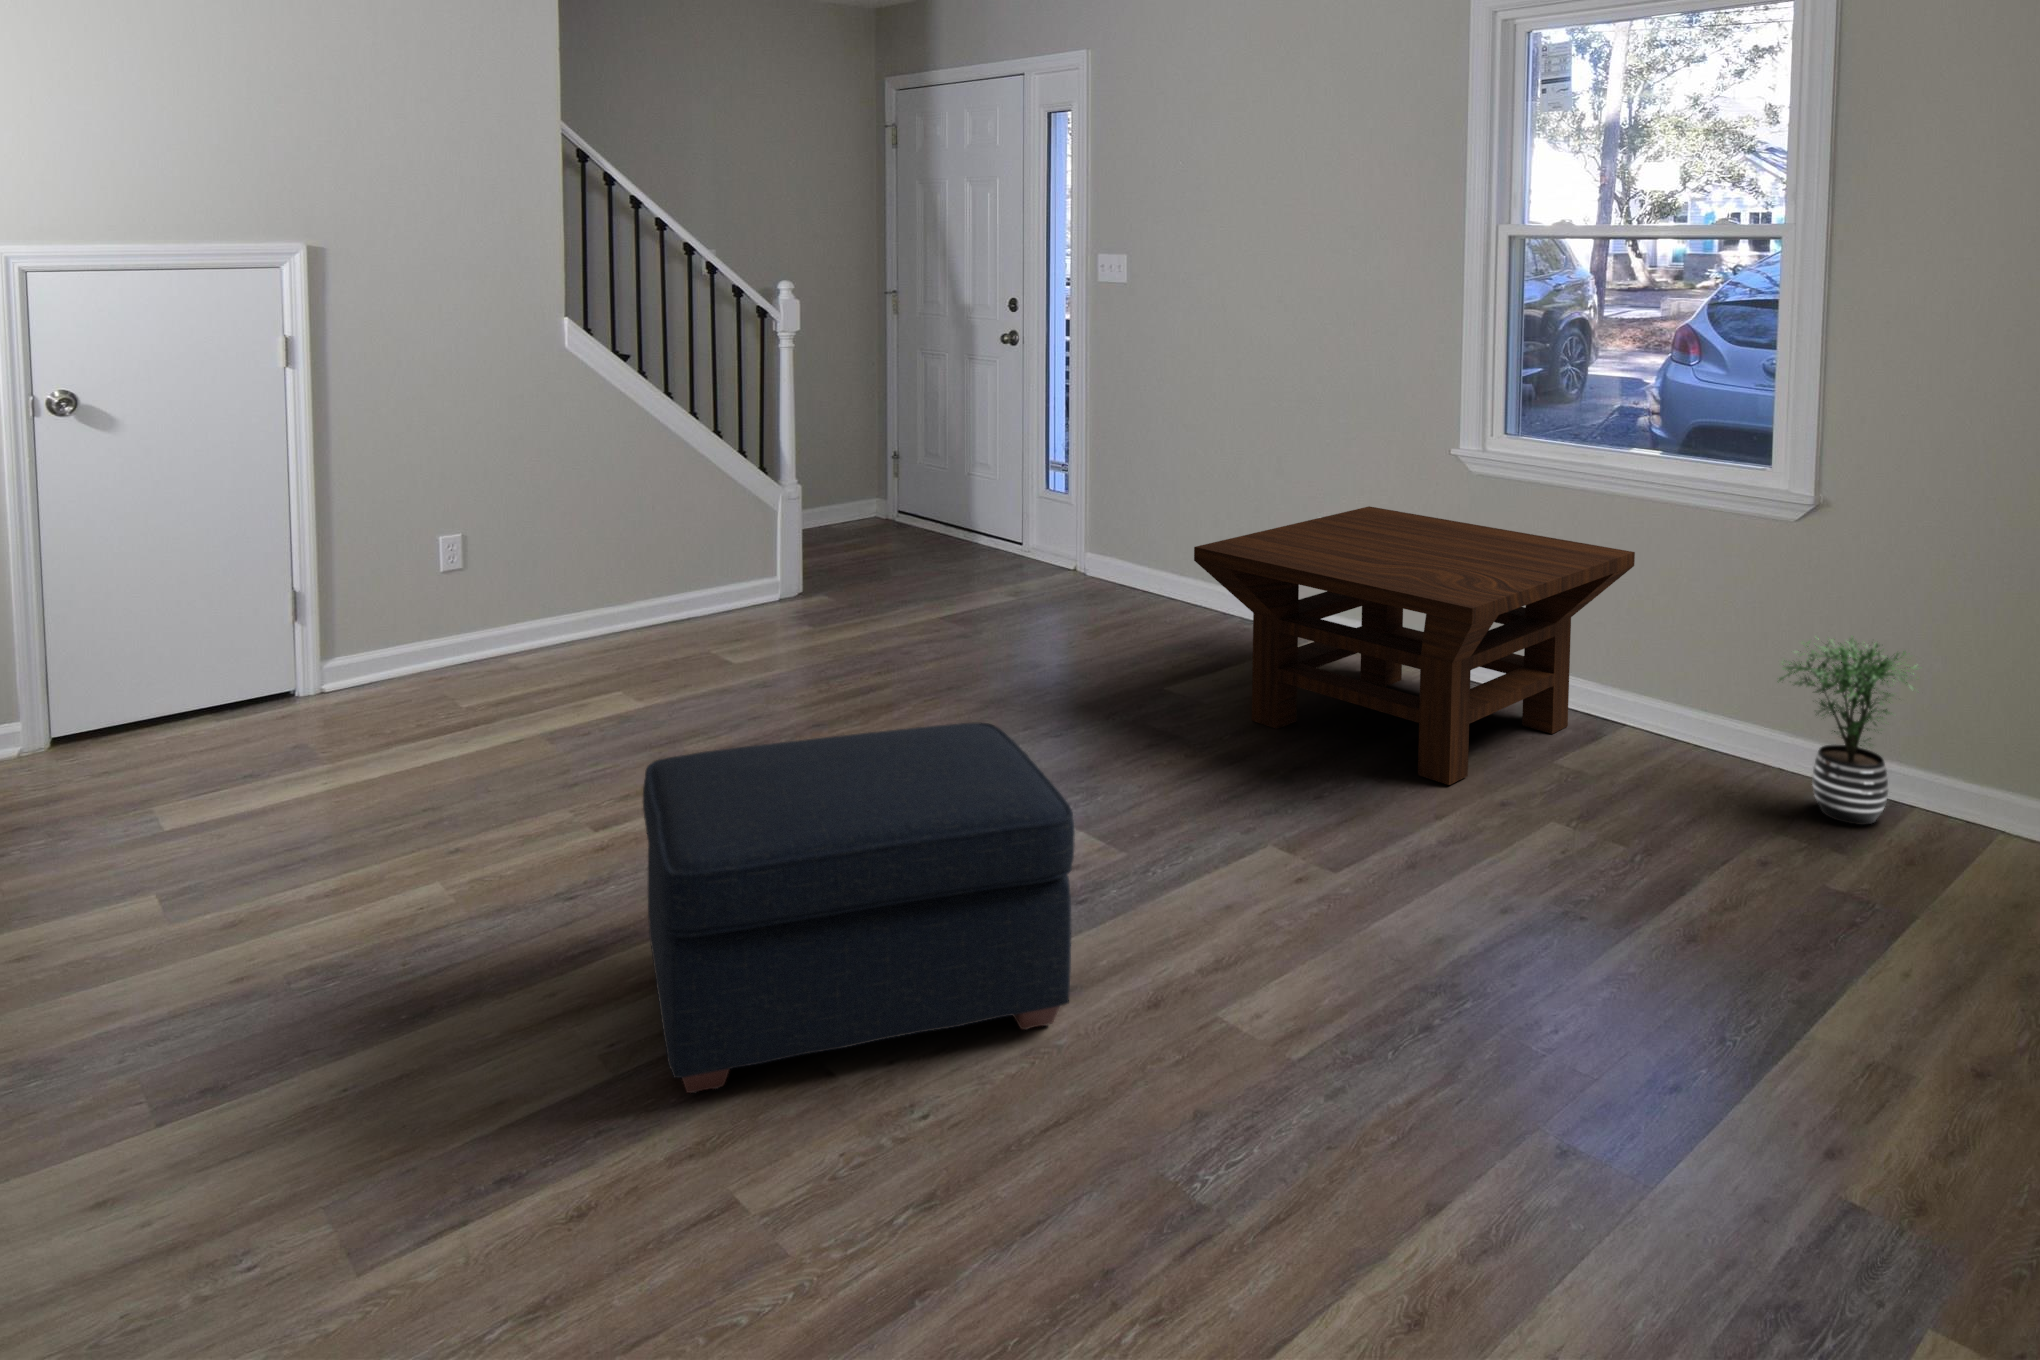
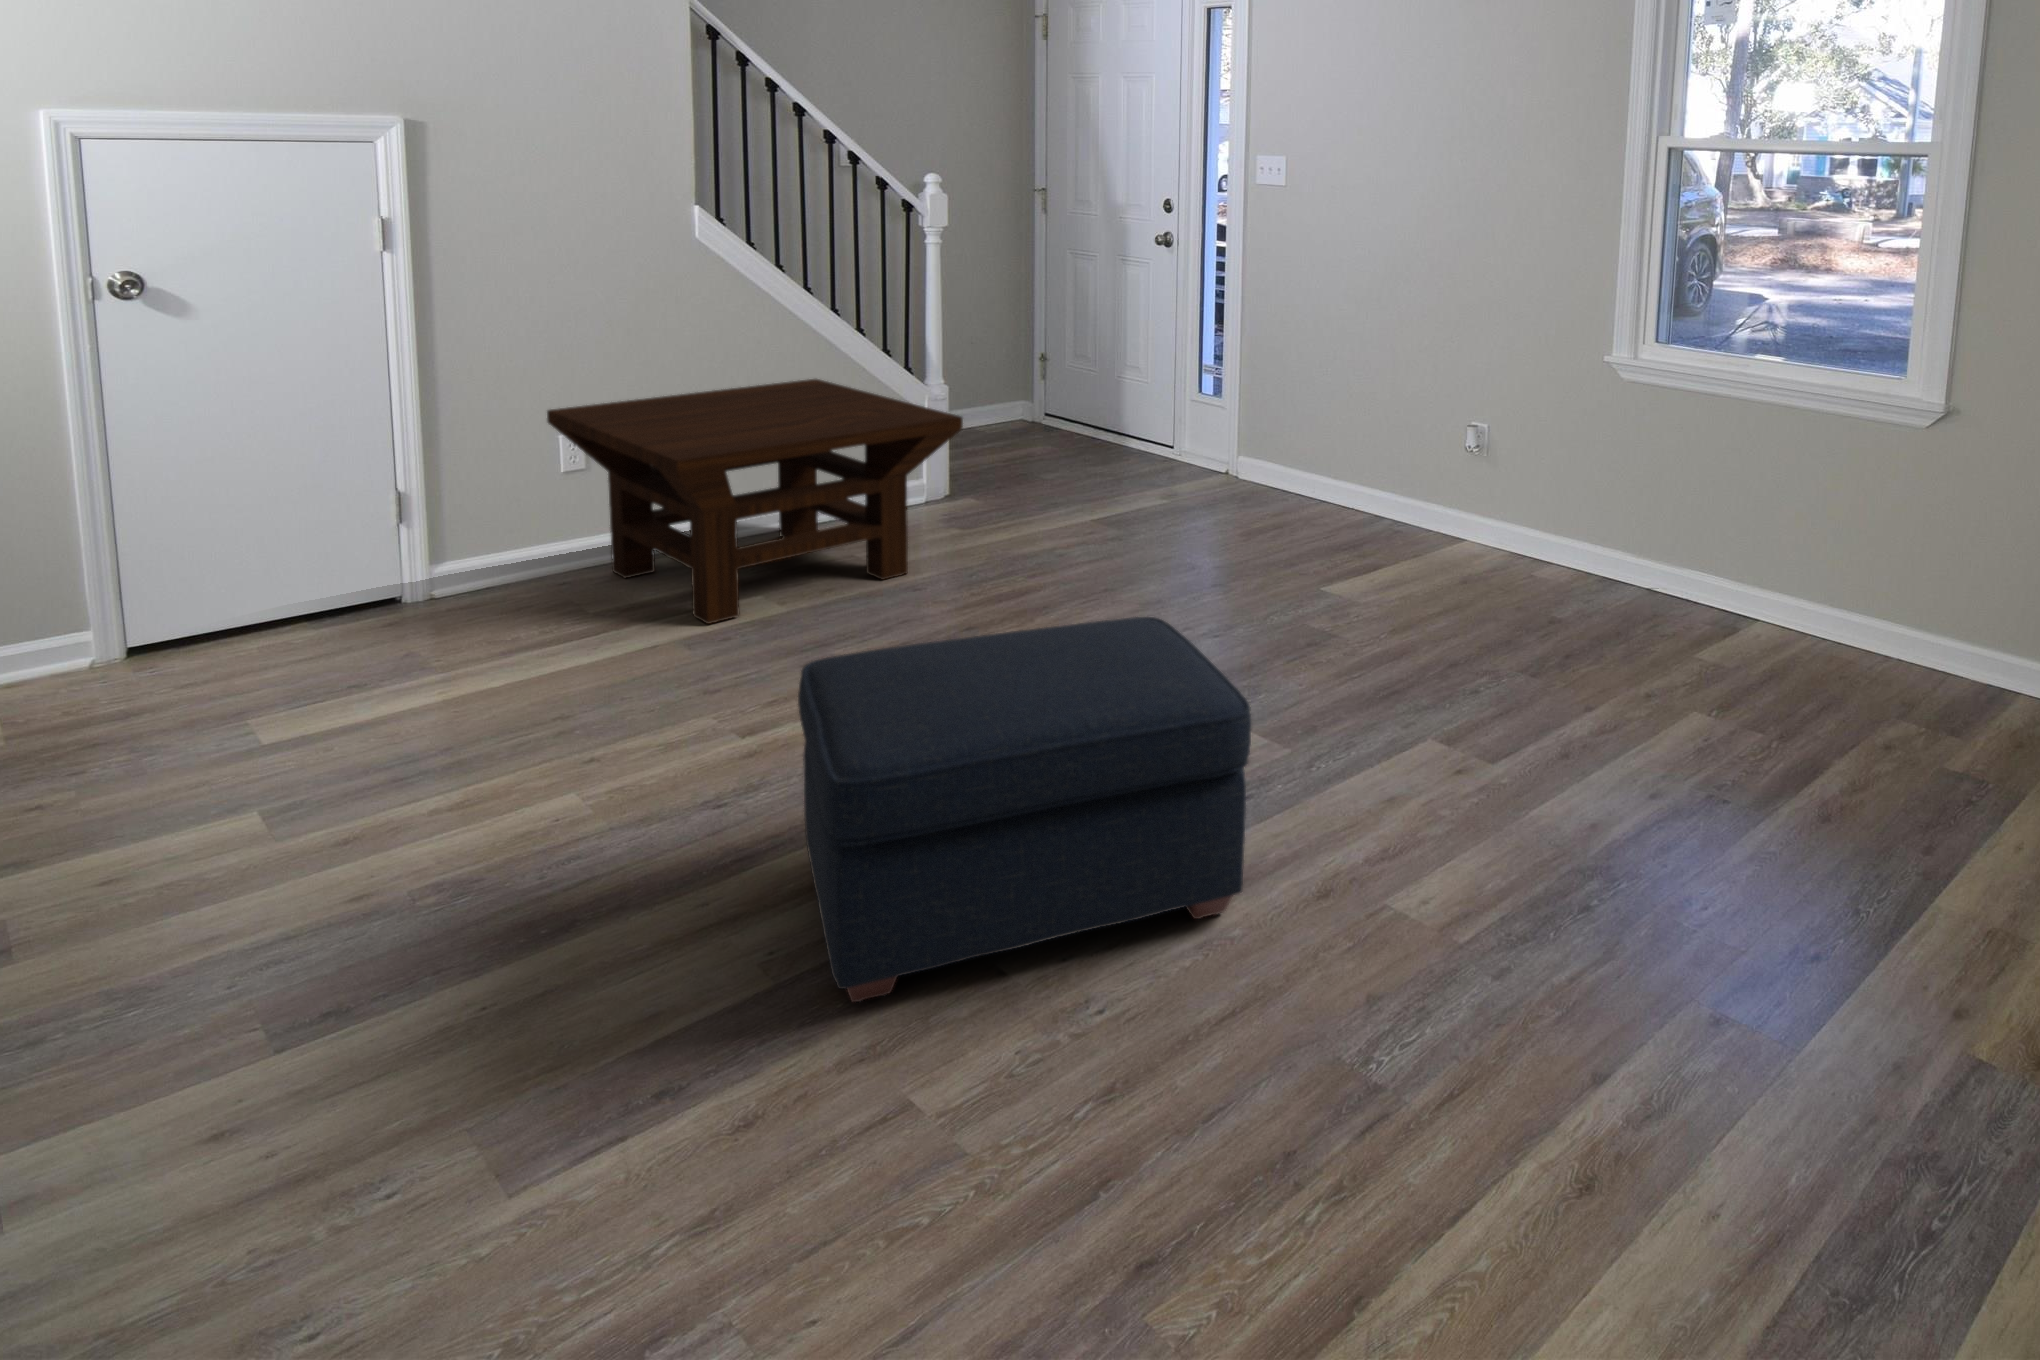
coffee table: present [1194,506,1635,785] -> present [547,379,963,624]
potted plant: present [1778,638,1917,825] -> none [1873,525,2006,695]

